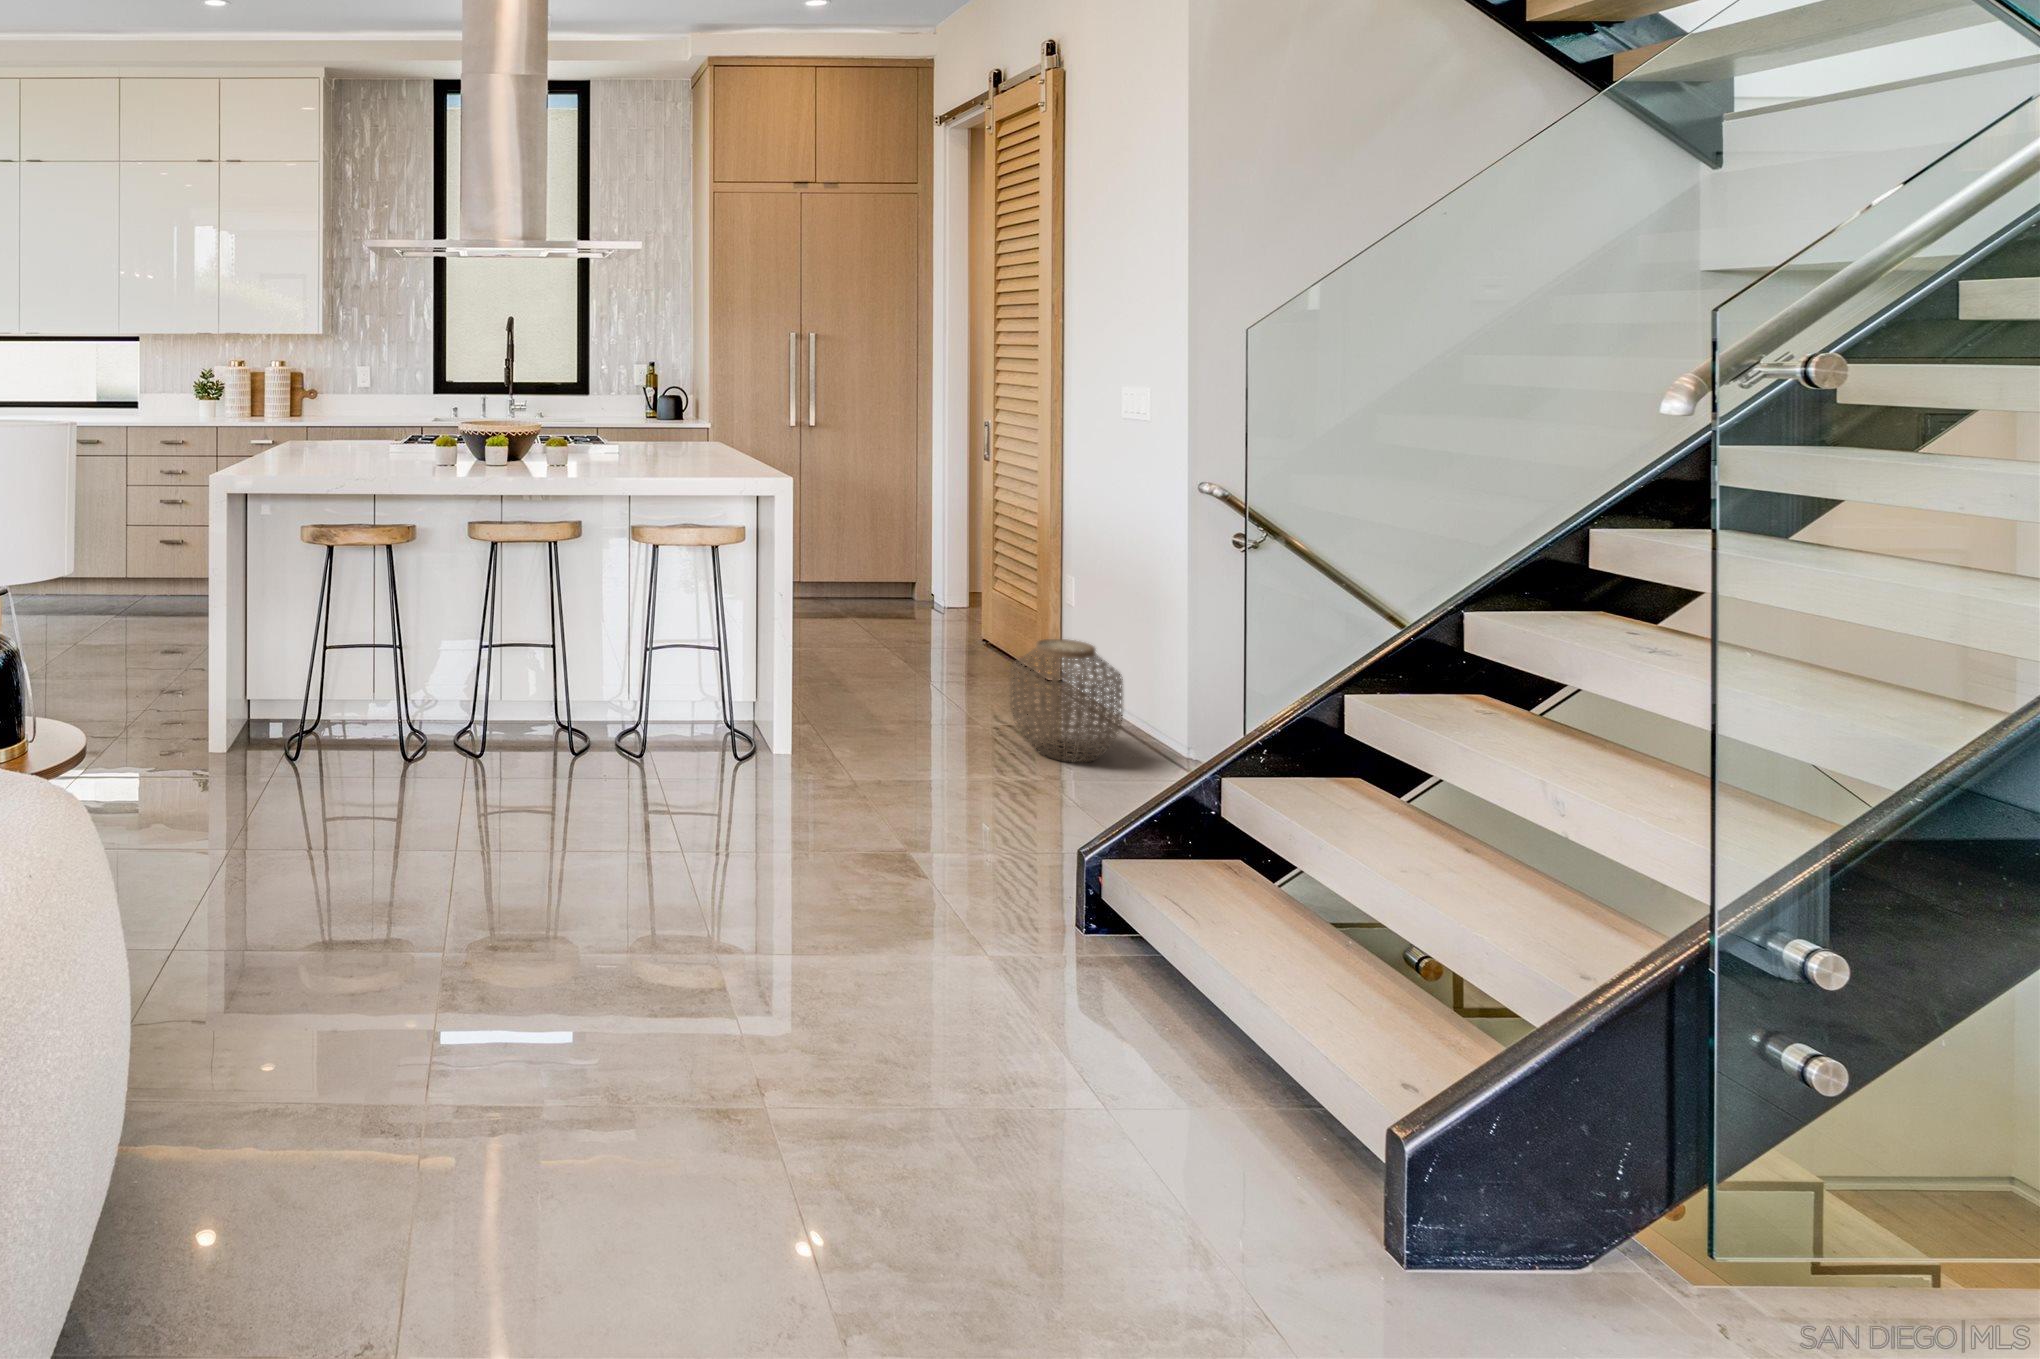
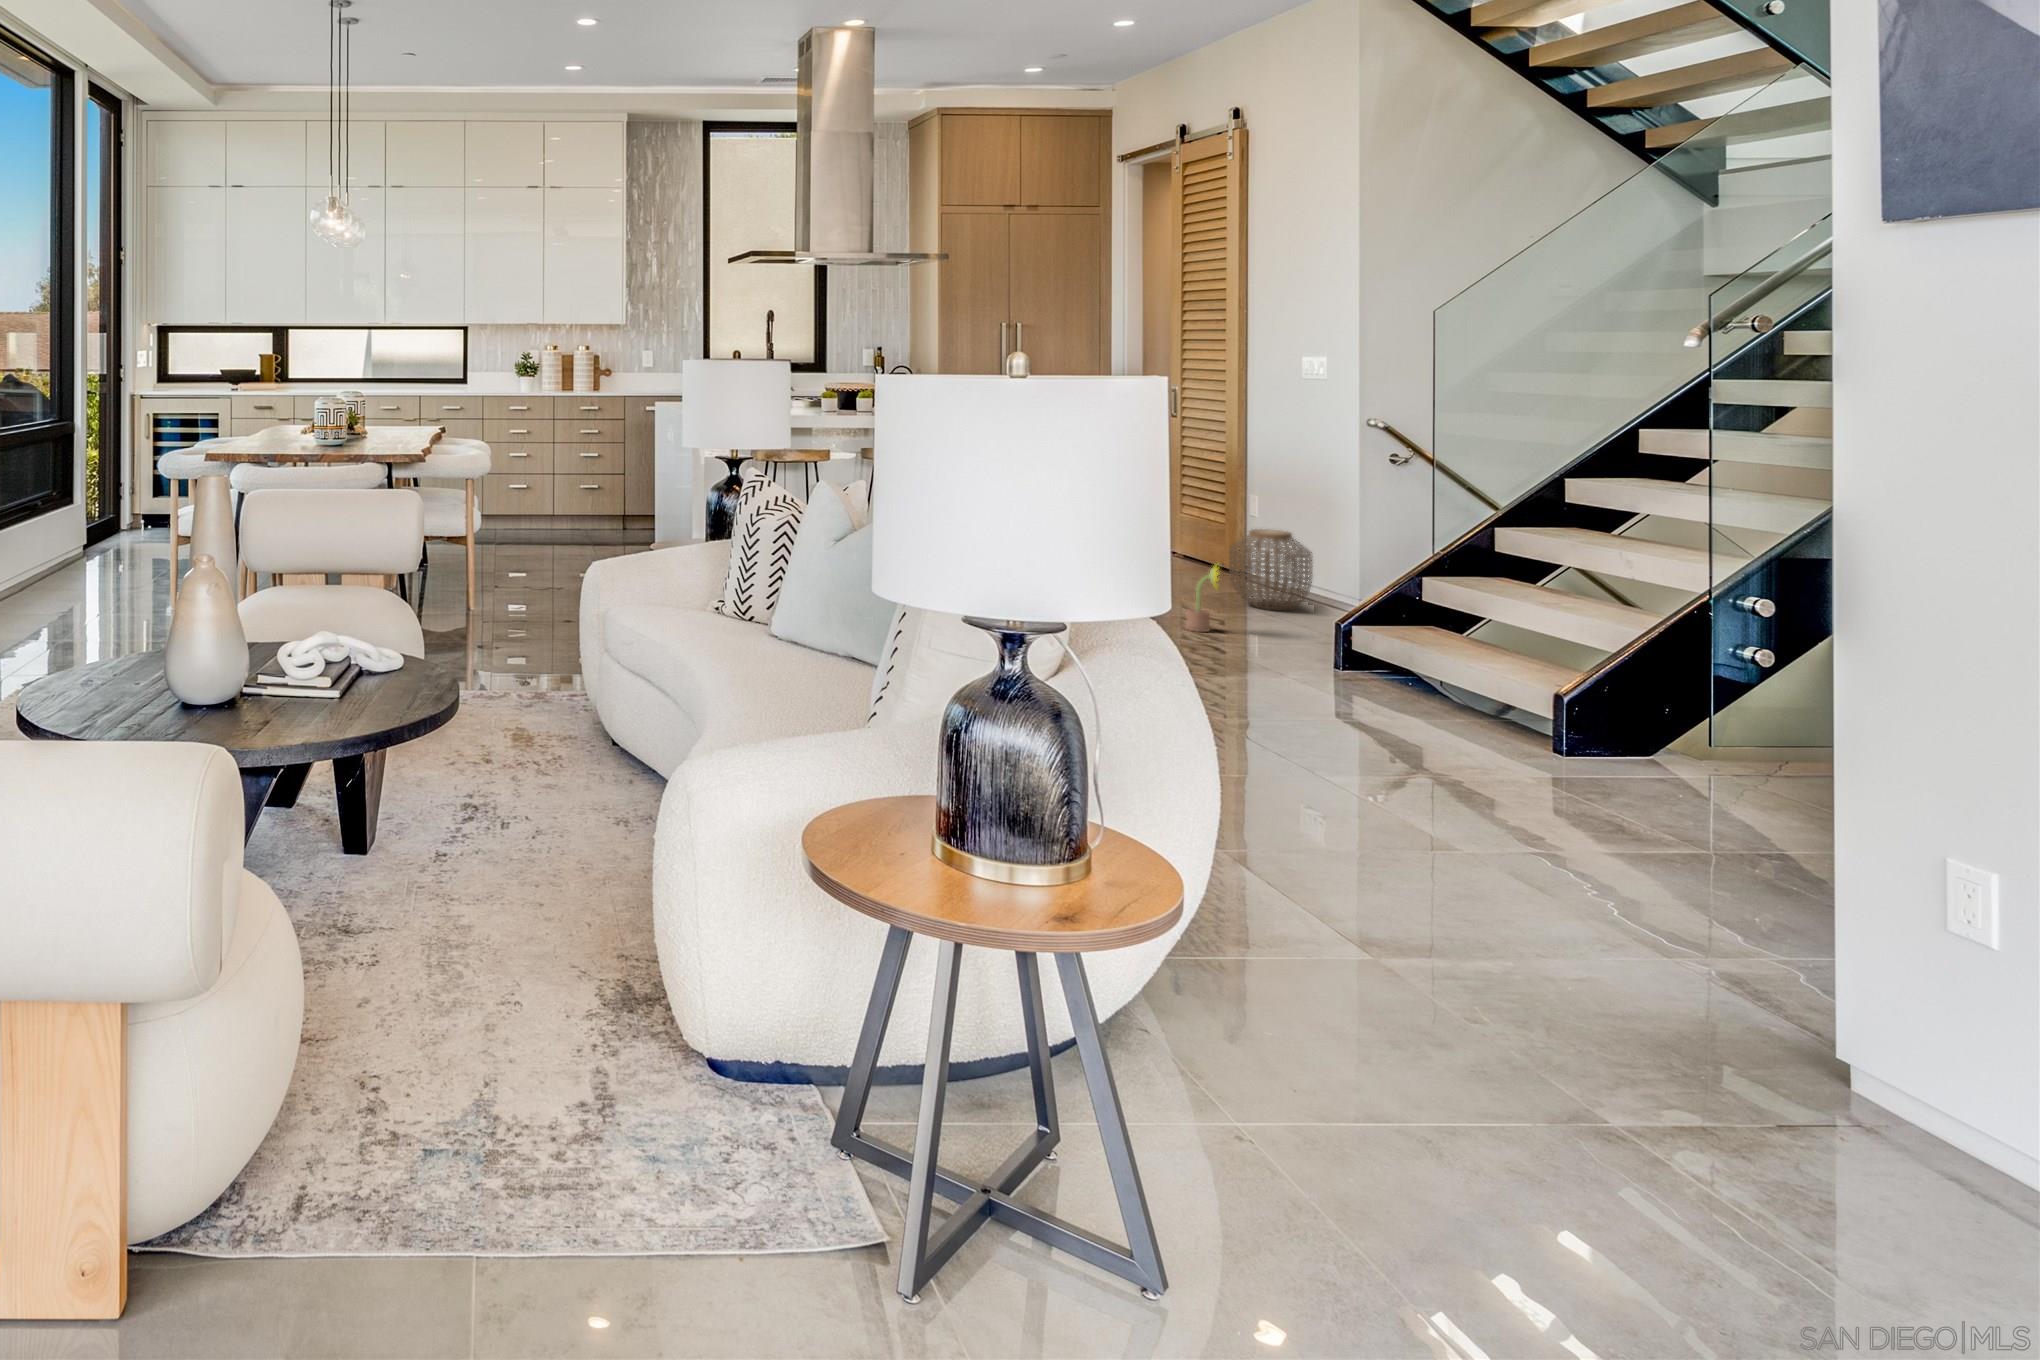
decorative plant: none [910,708,961,817] -> present [1186,563,1218,632]

